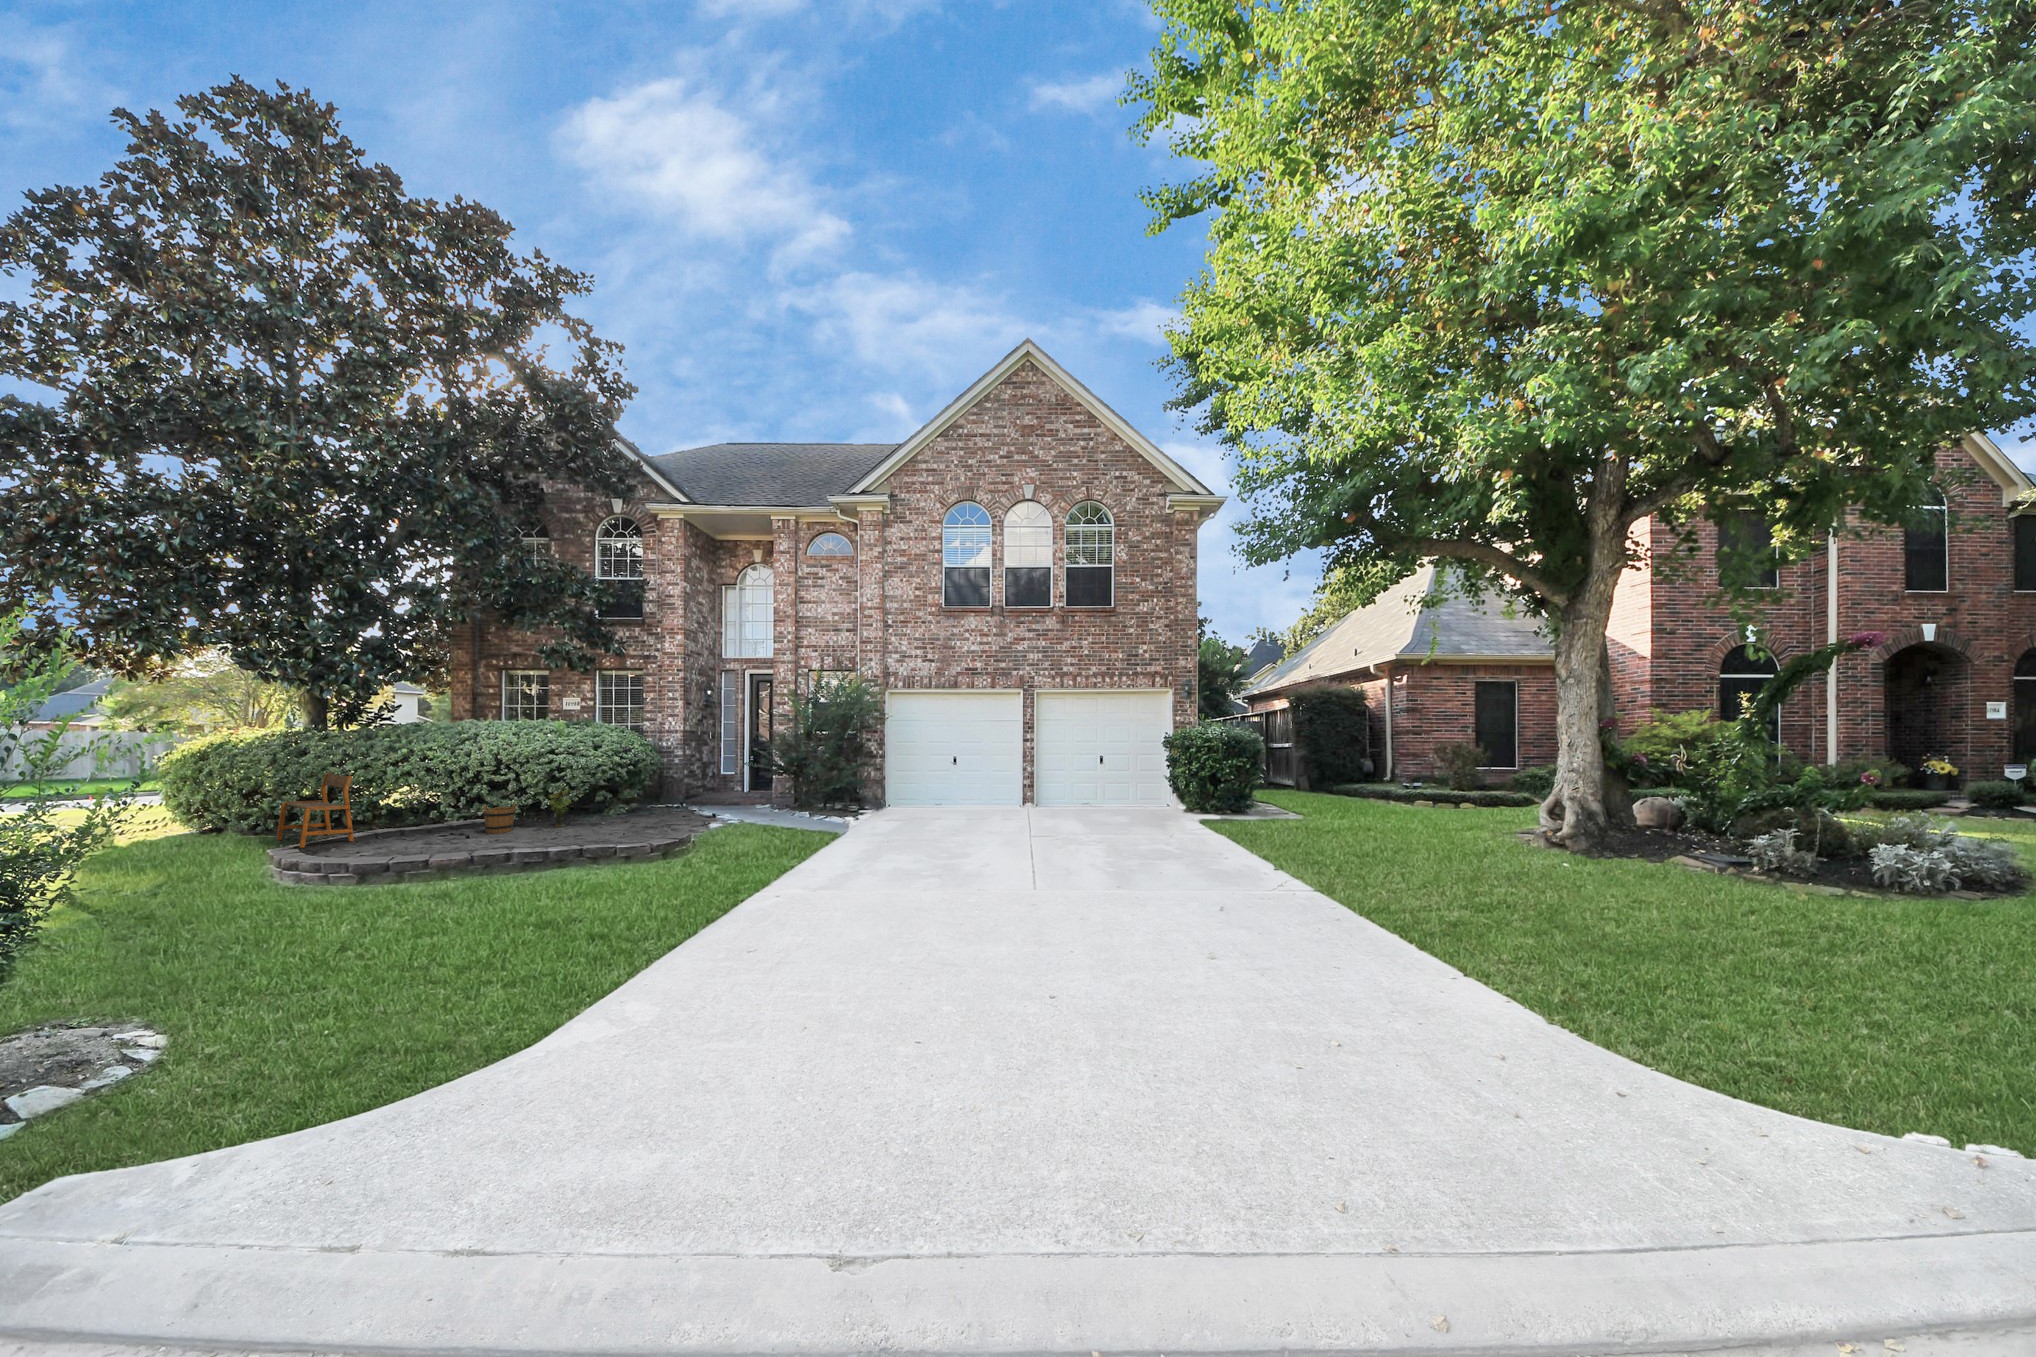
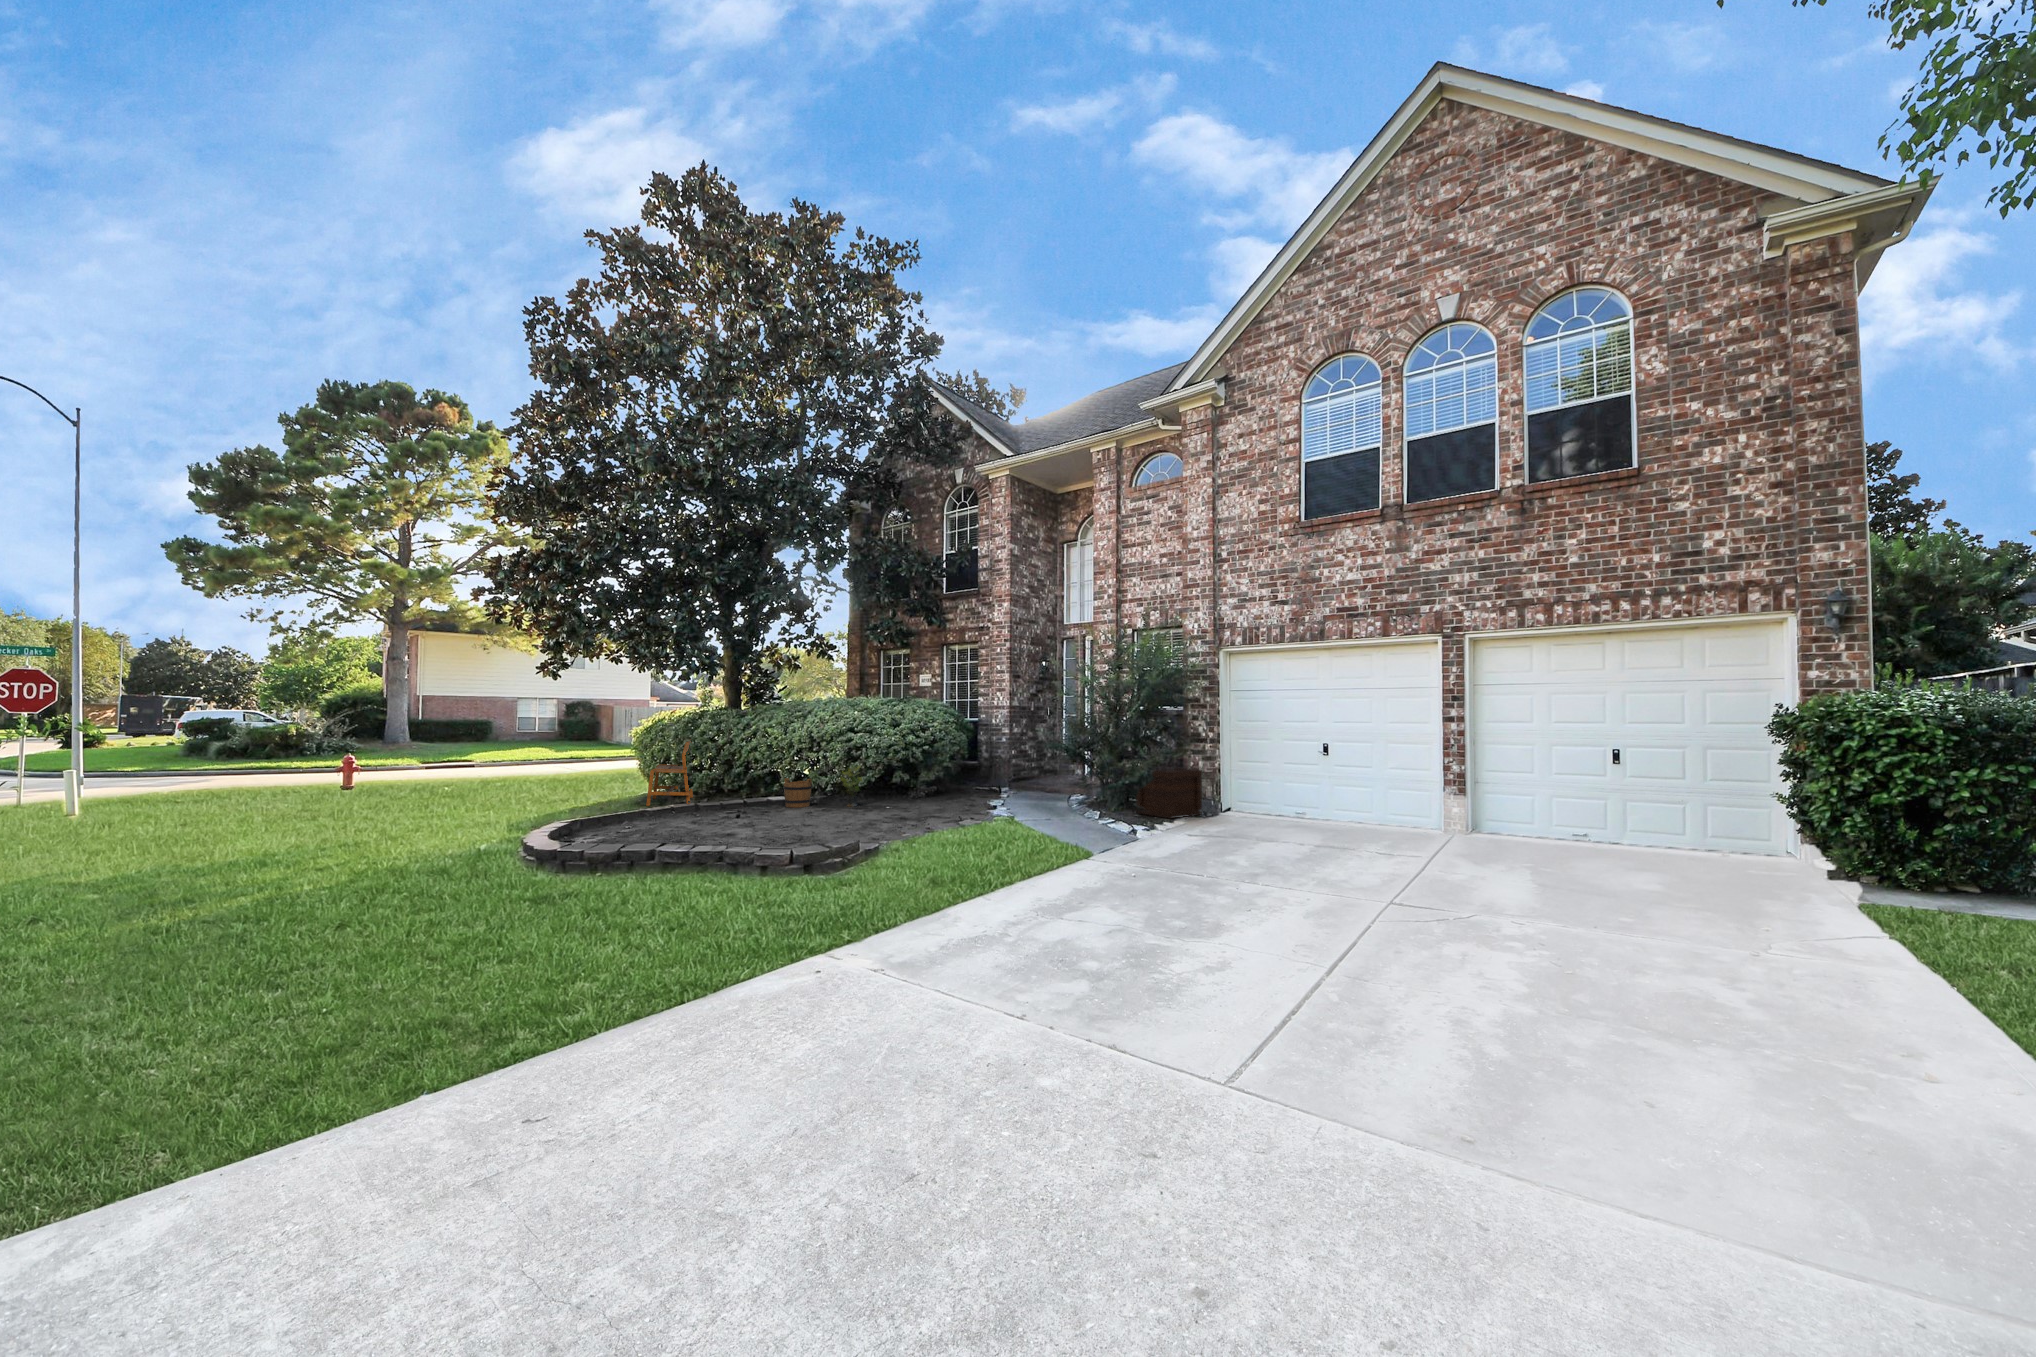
wooden crate: none [824,774,871,812] -> present [1136,767,1202,819]

